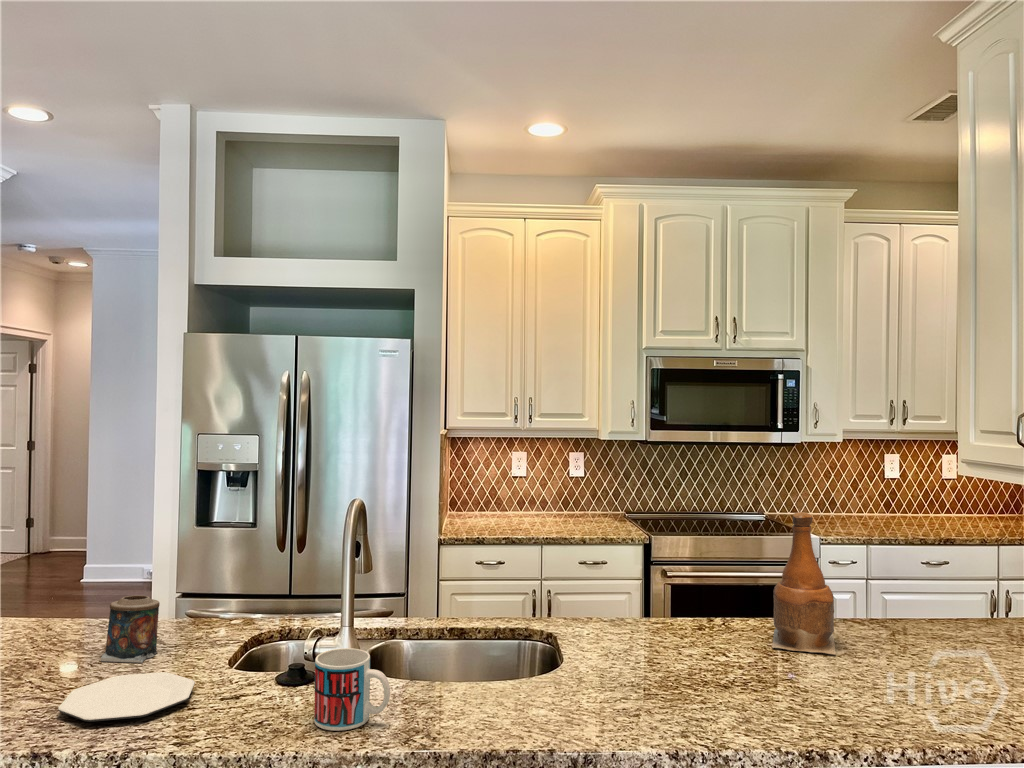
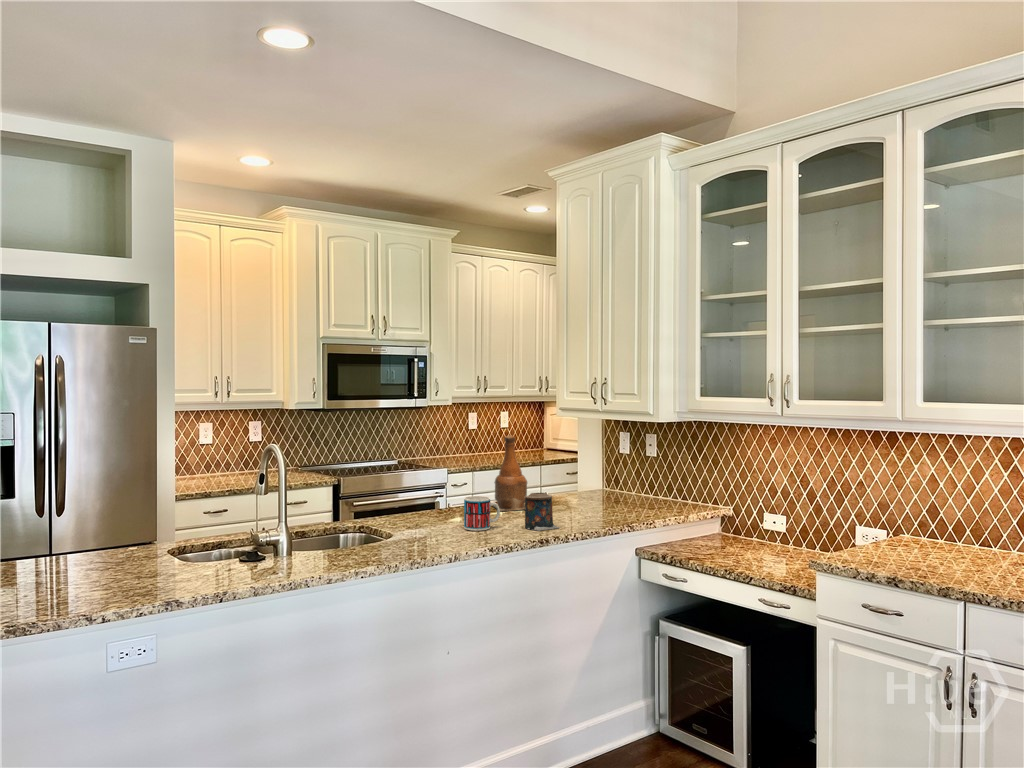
candle: present [101,595,160,663] -> present [525,493,560,531]
mug: present [314,648,390,731] -> present [464,496,500,531]
plate: present [58,672,195,722] -> none [132,566,225,590]

